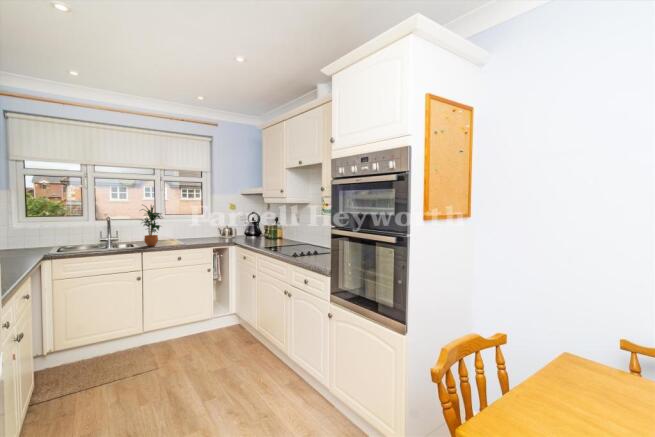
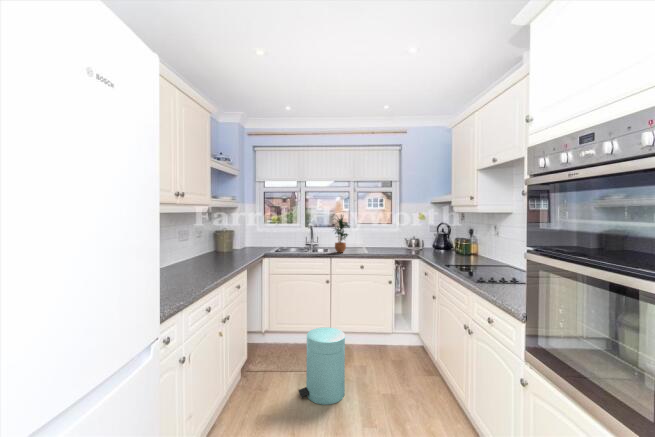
trash can: none [121,322,176,403] -> present [299,327,345,405]

